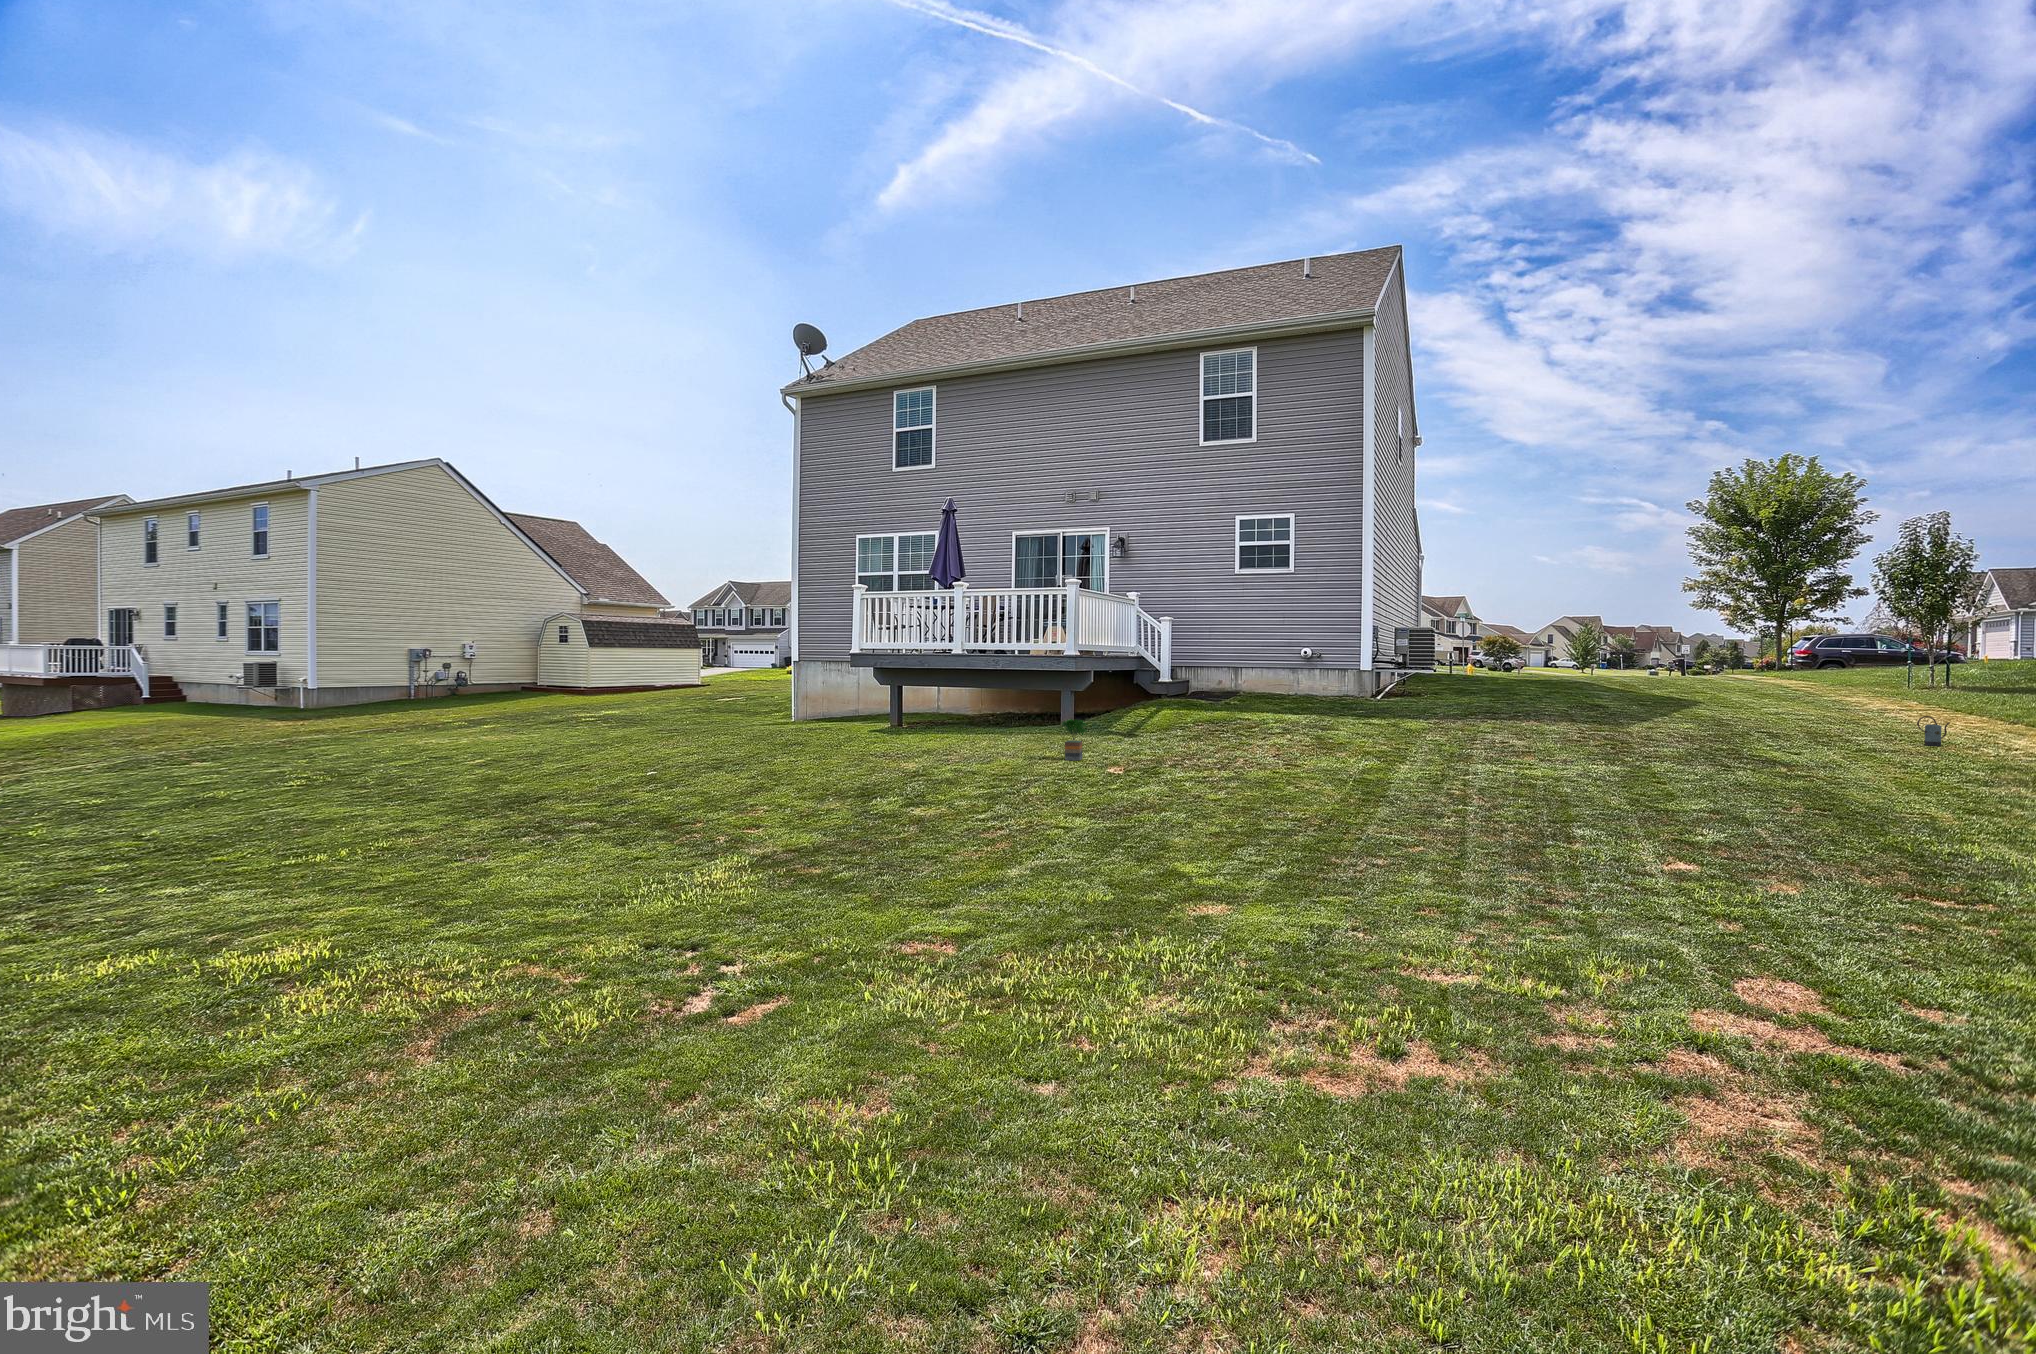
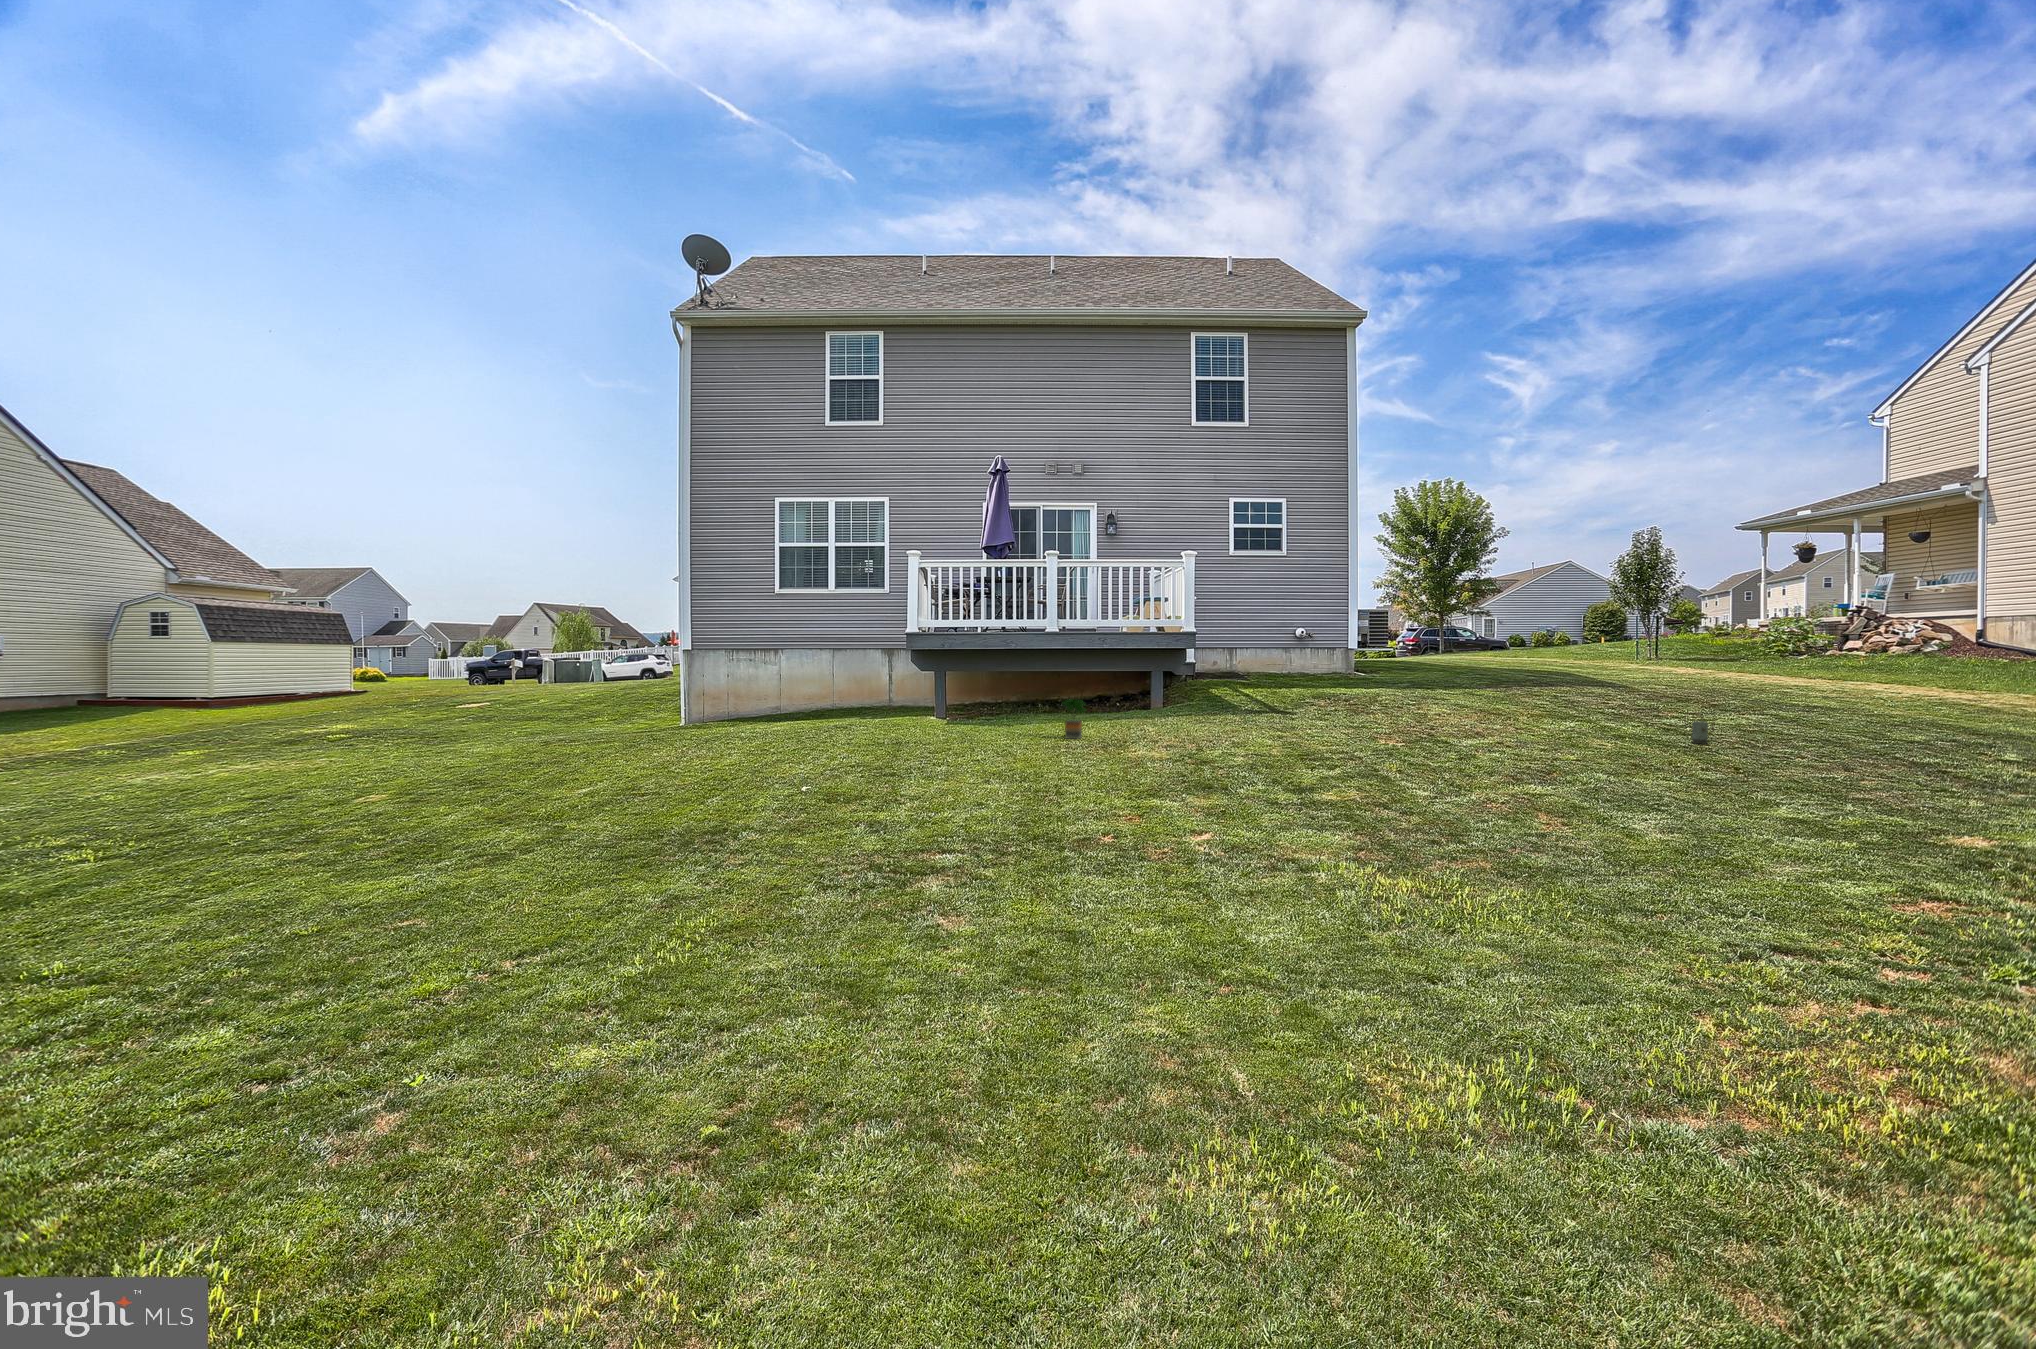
watering can: present [1917,716,1950,746] -> present [1691,720,1714,744]

